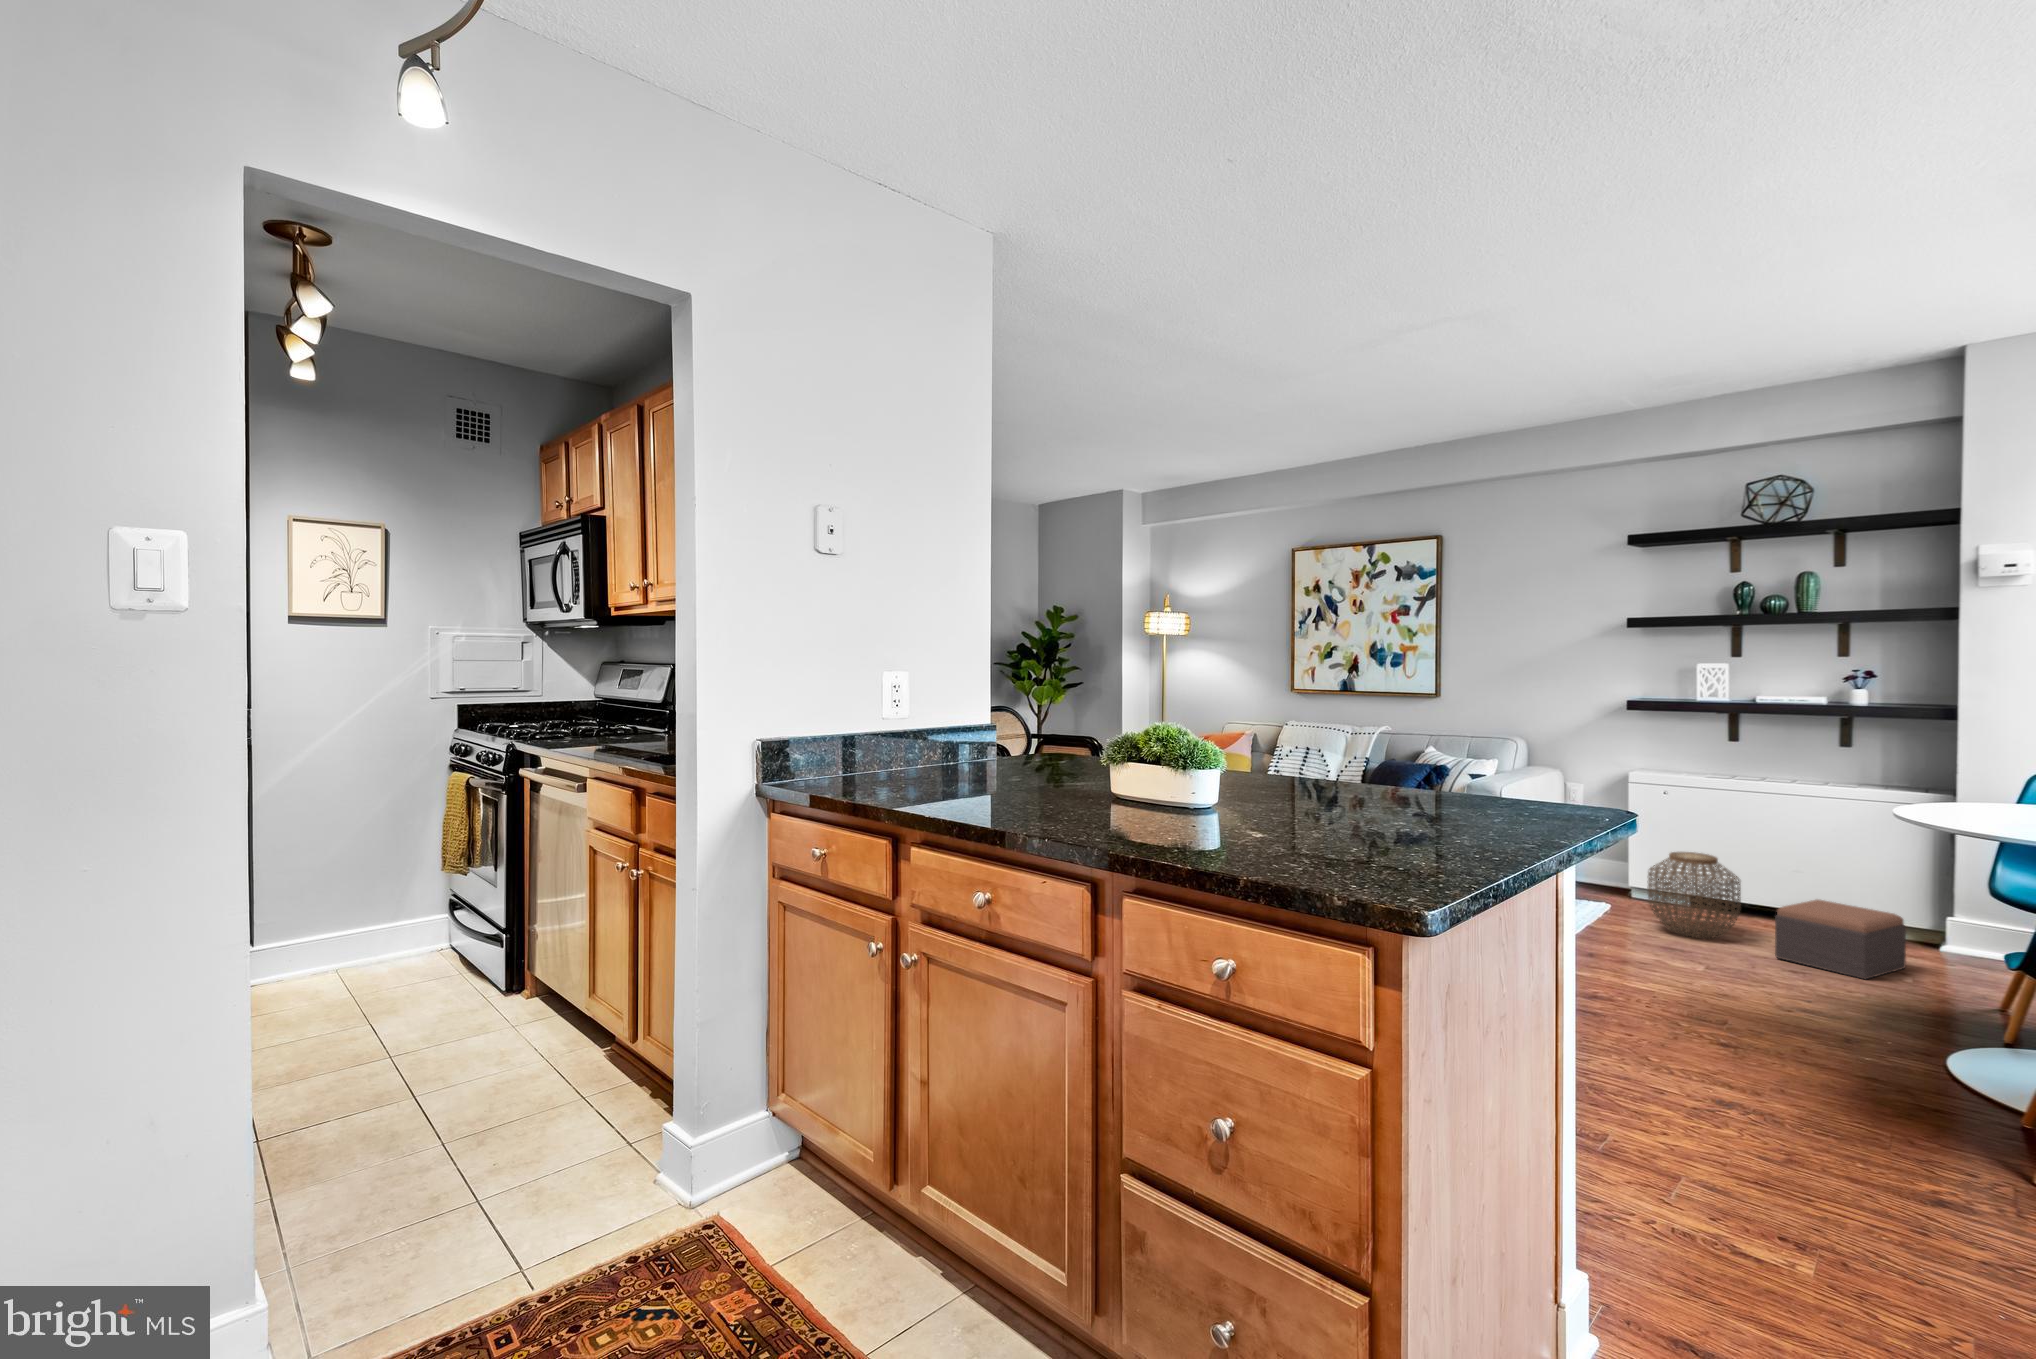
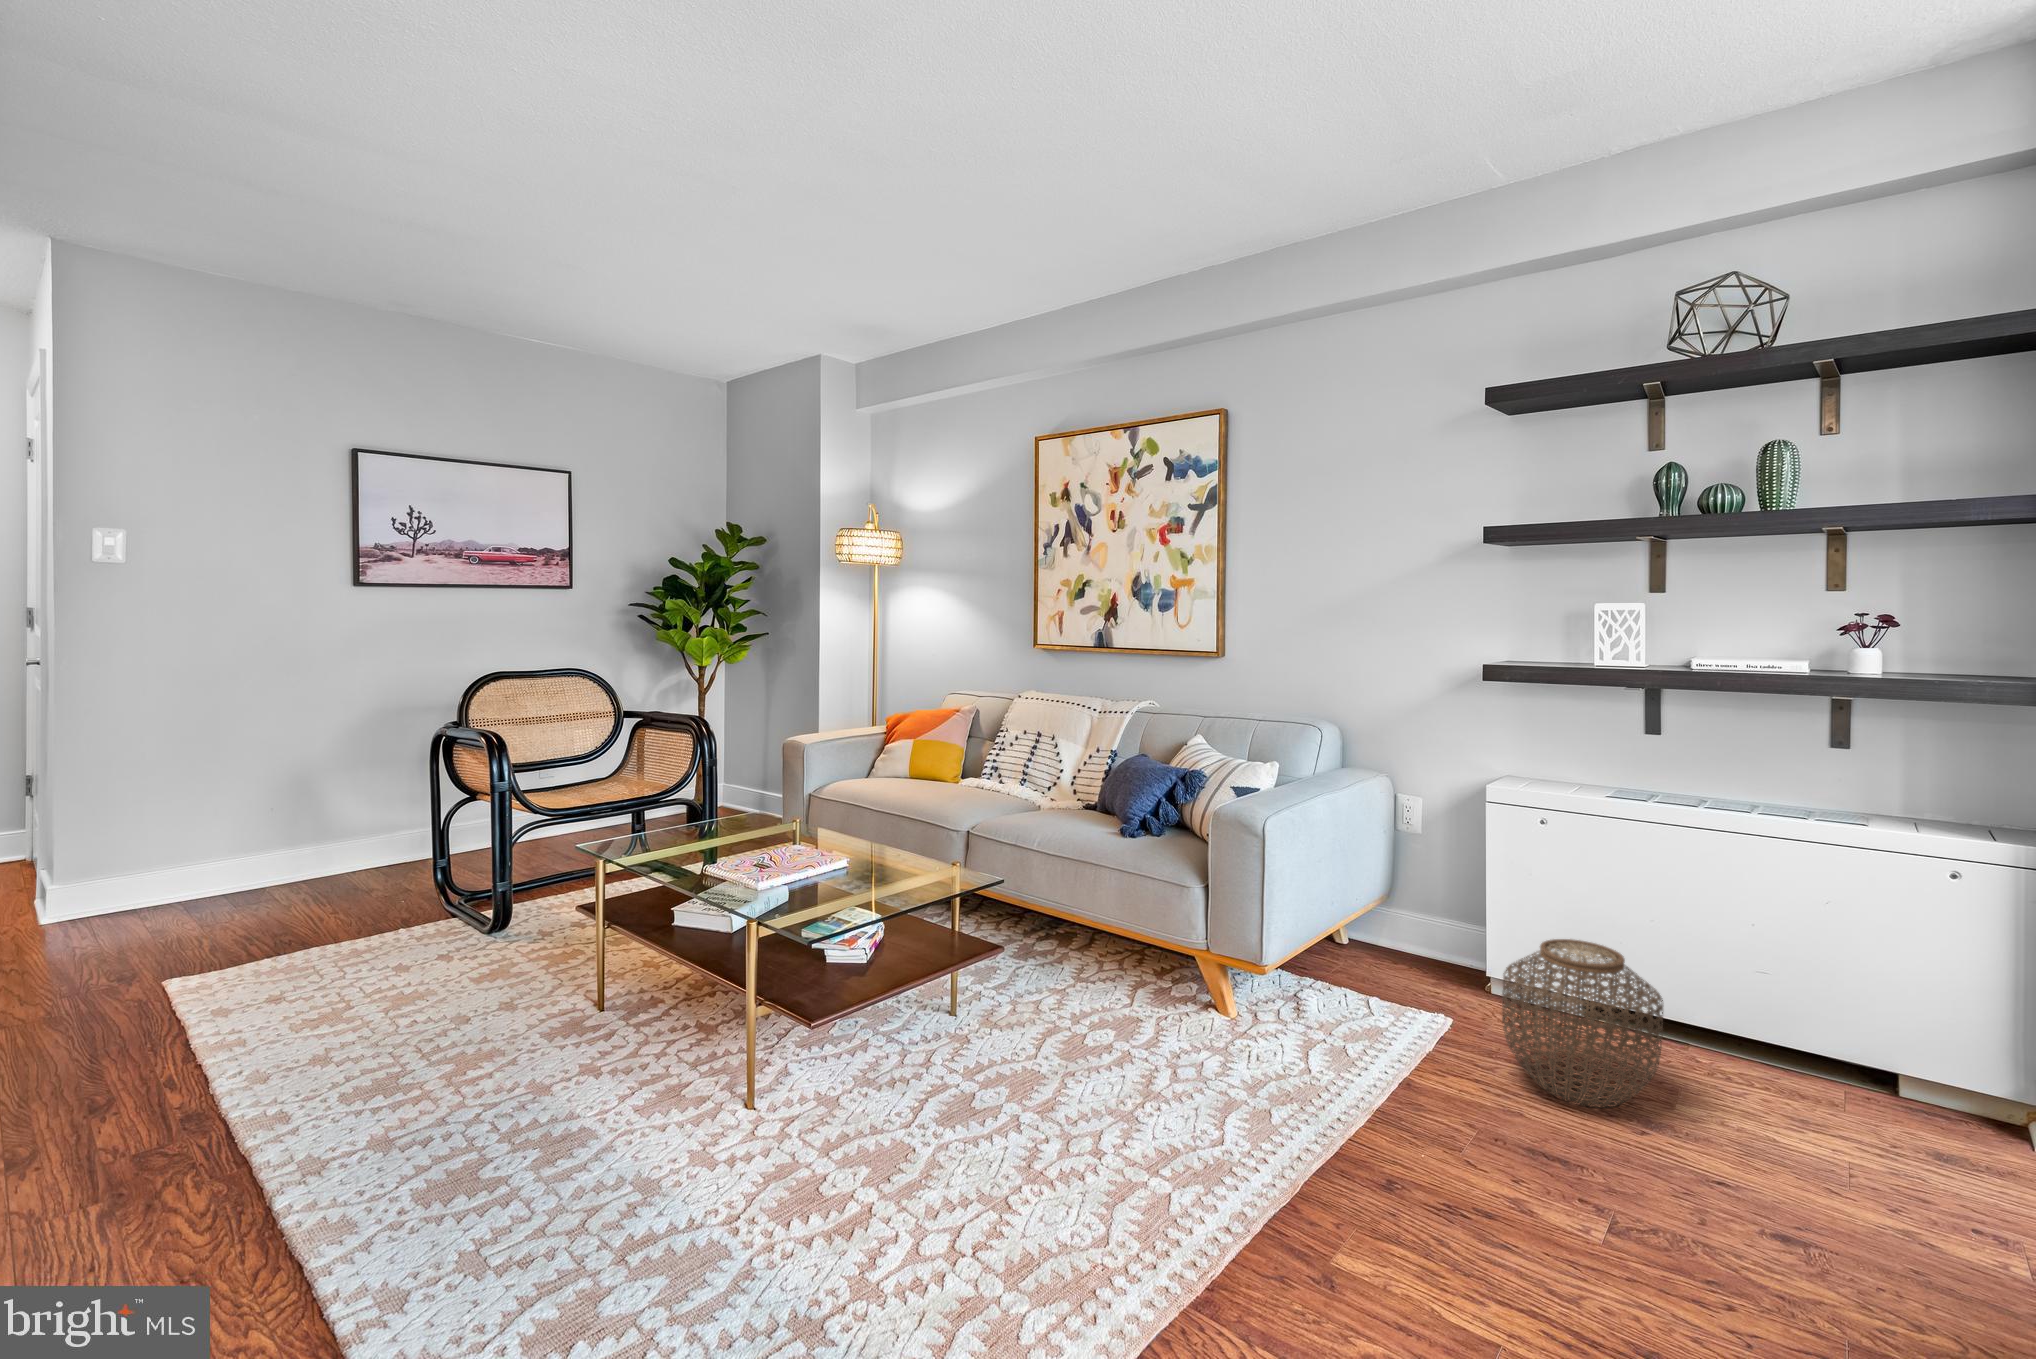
footstool: present [1775,900,1906,979] -> none [1729,1050,1985,1262]

